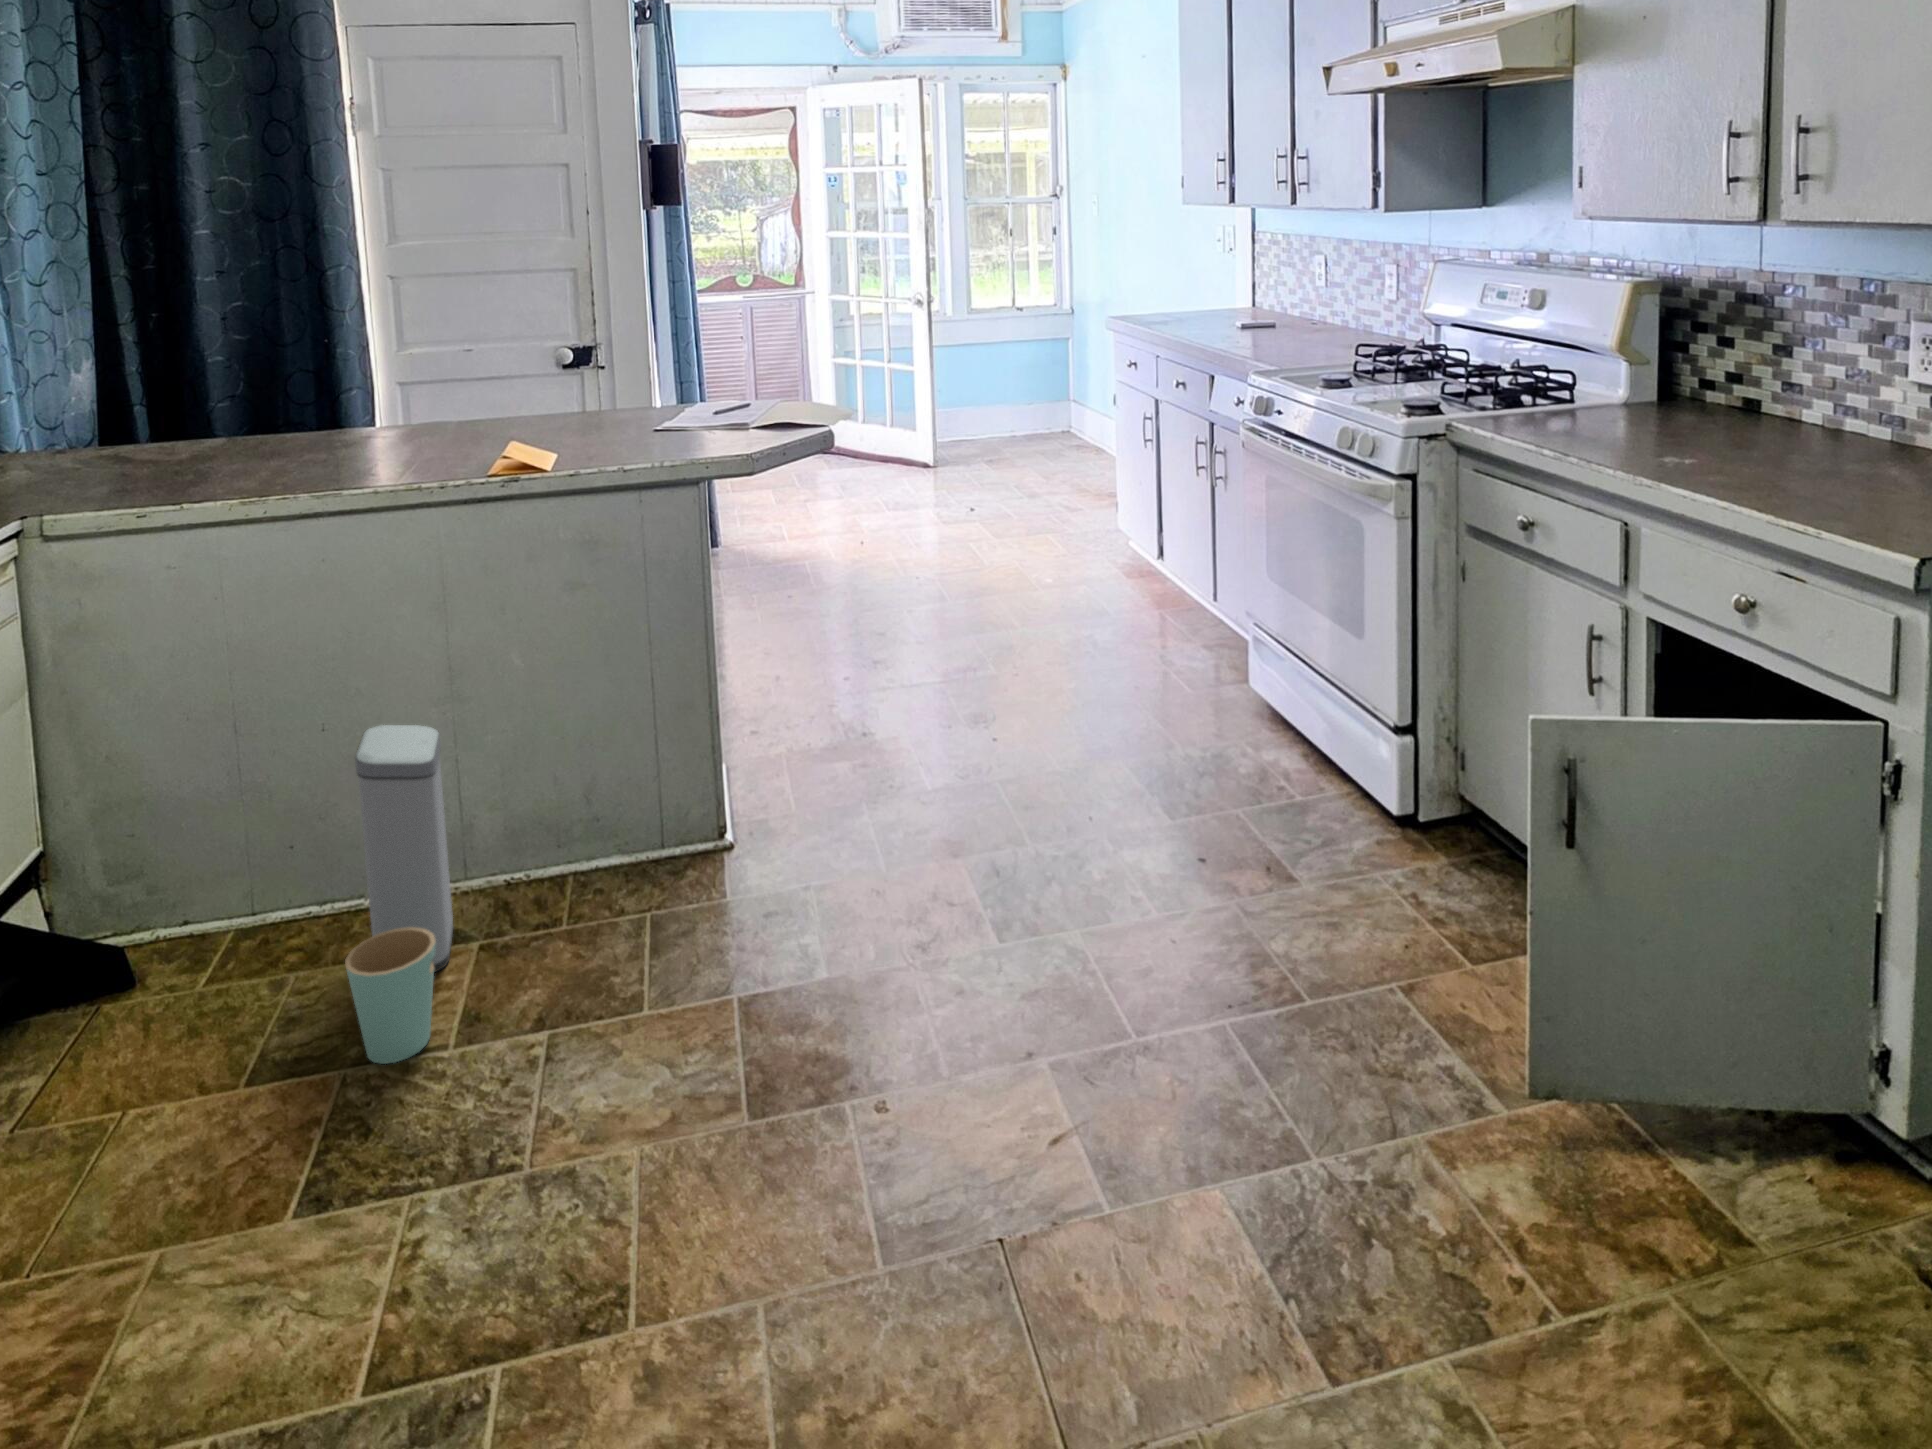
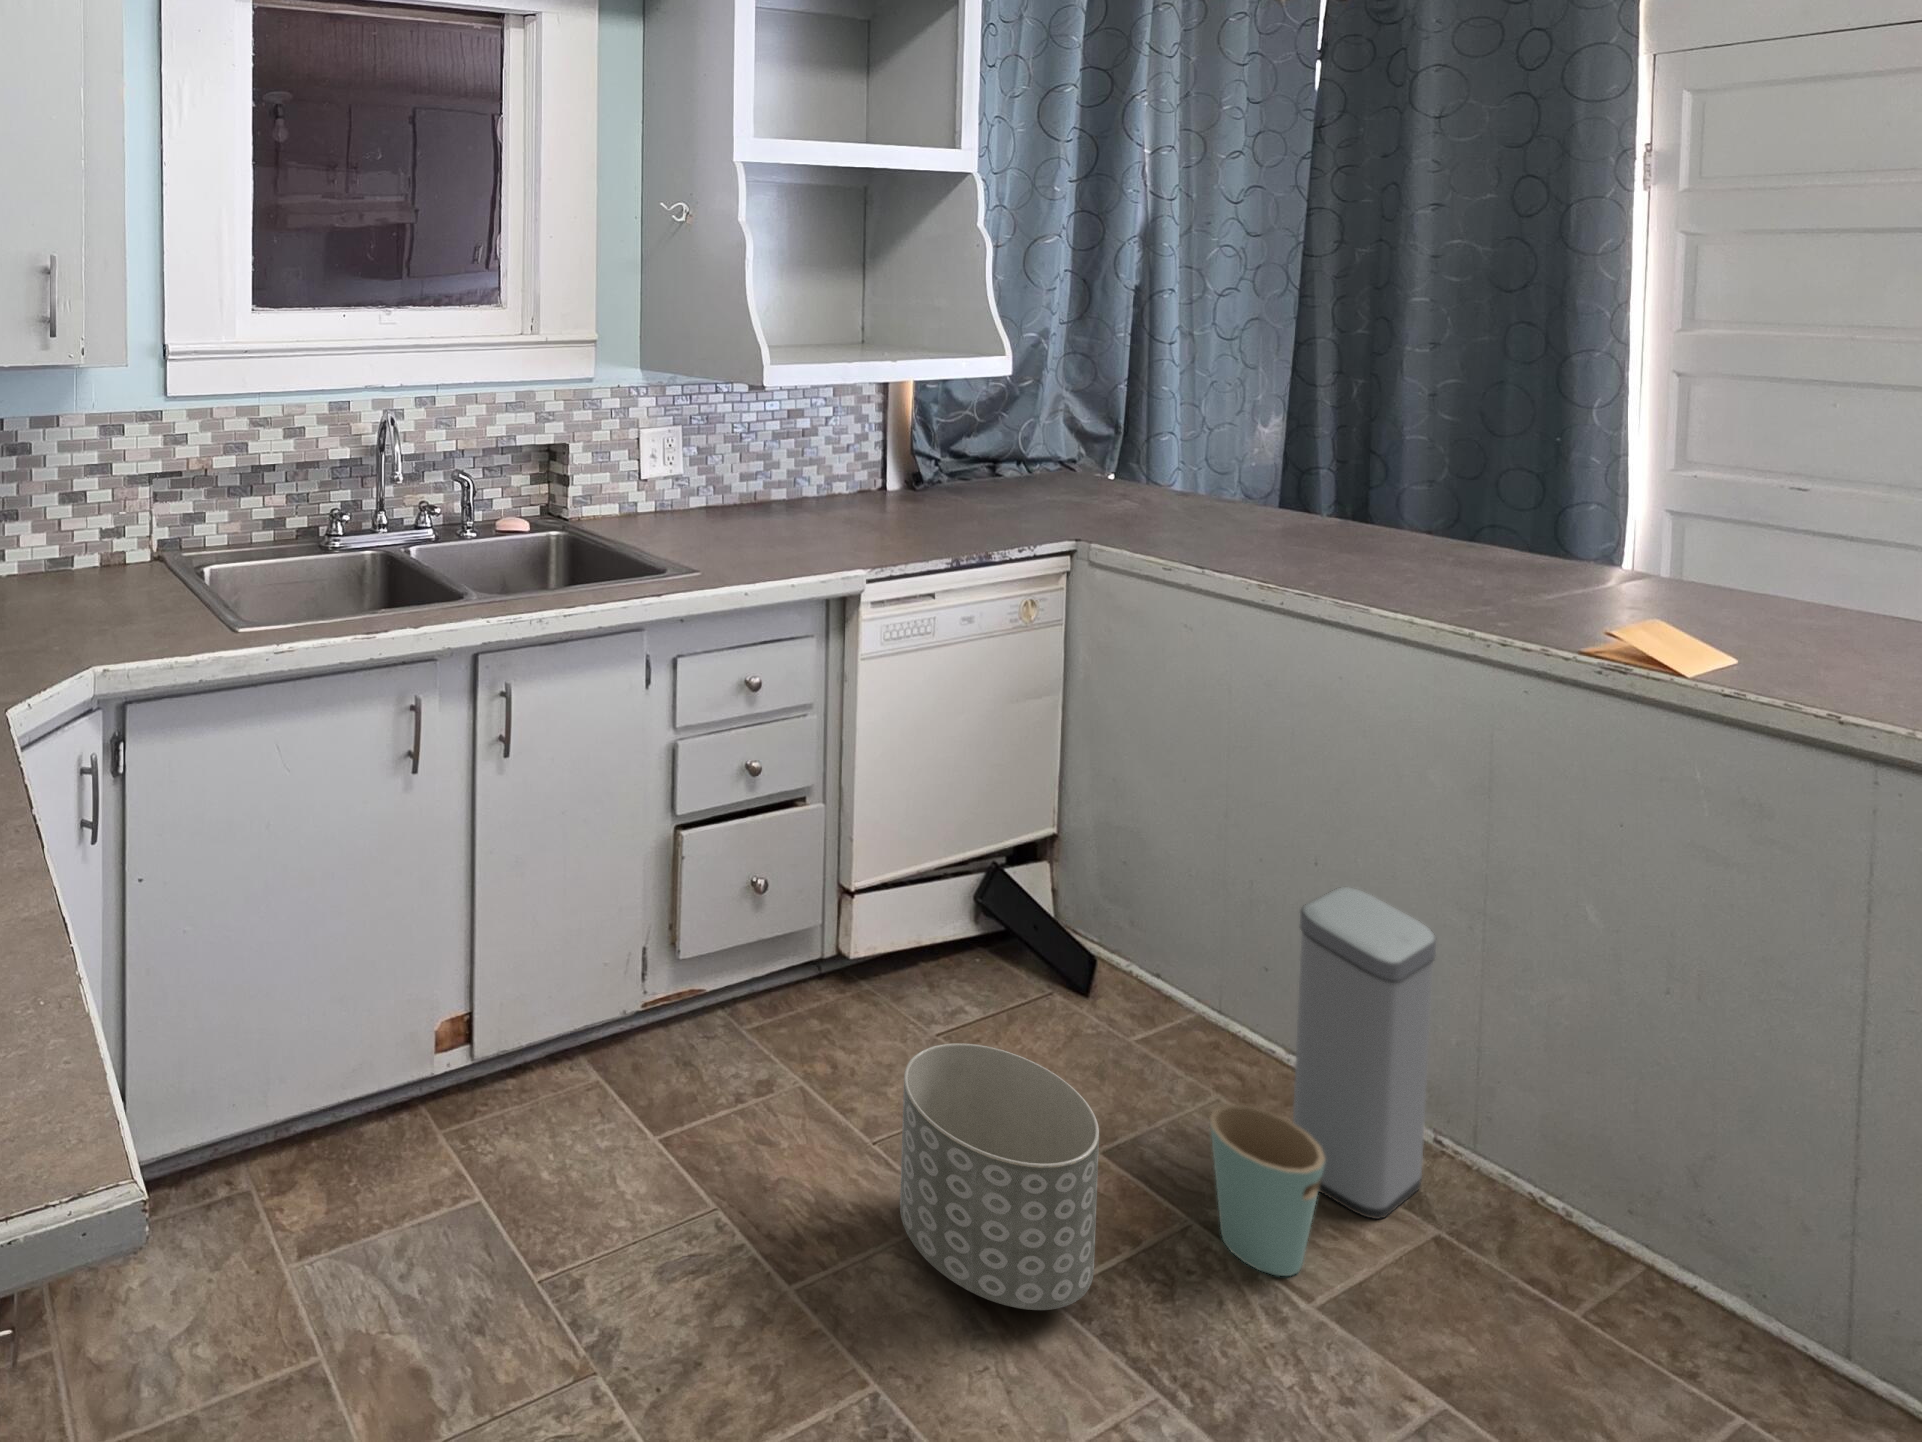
planter: none [98,1018,327,1289] -> present [900,1043,1099,1310]

